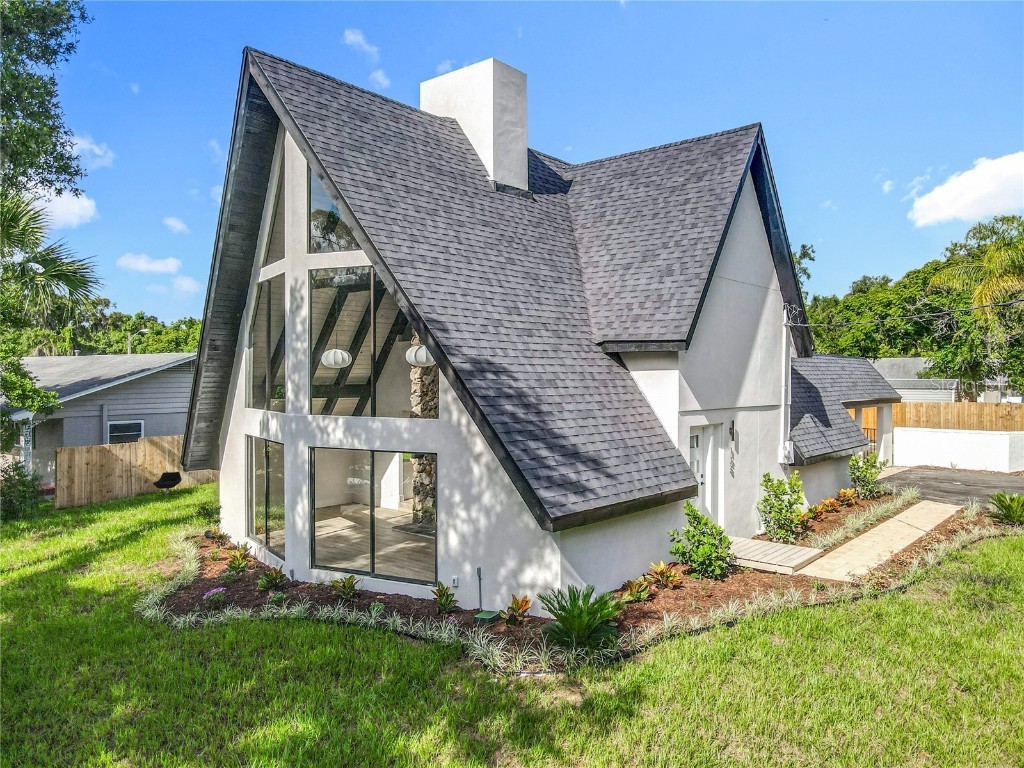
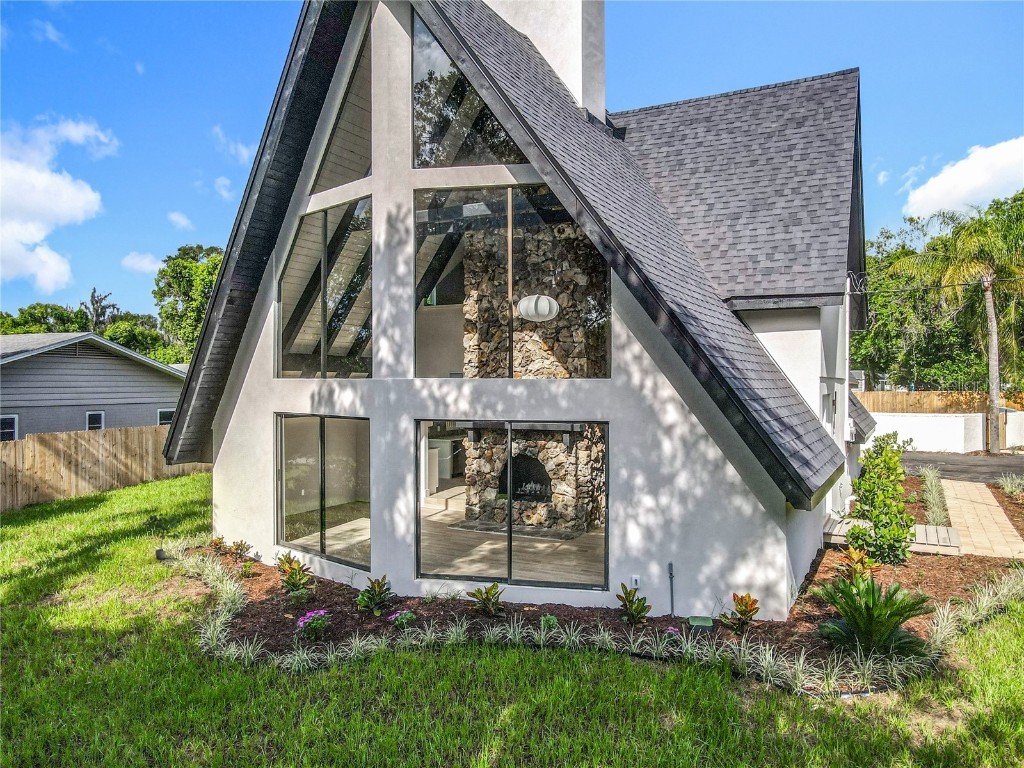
lounge chair: present [153,472,182,495] -> none [44,479,84,510]

